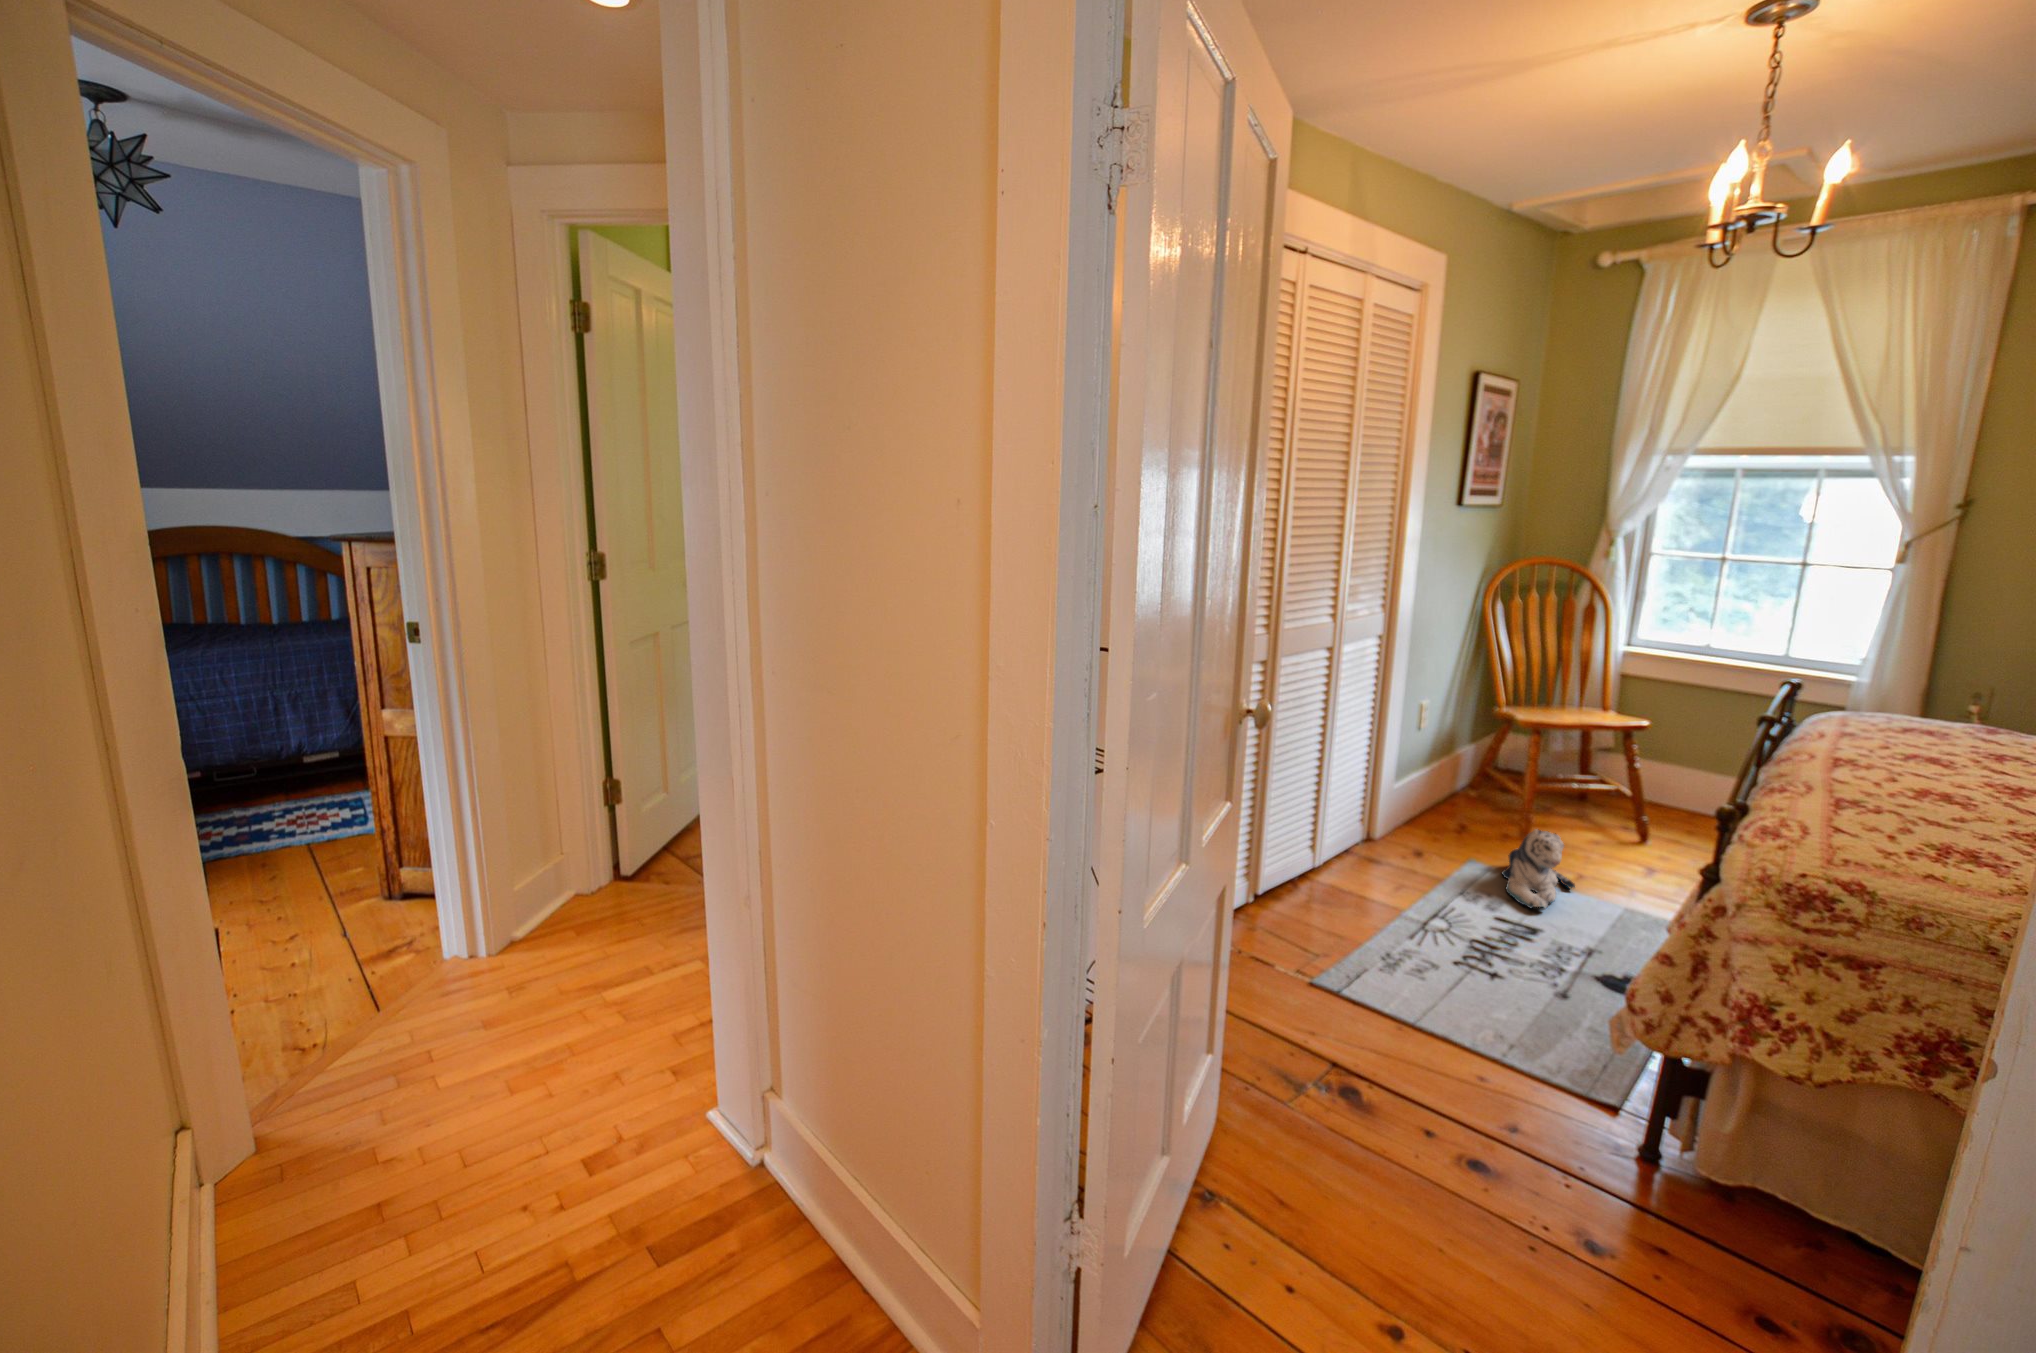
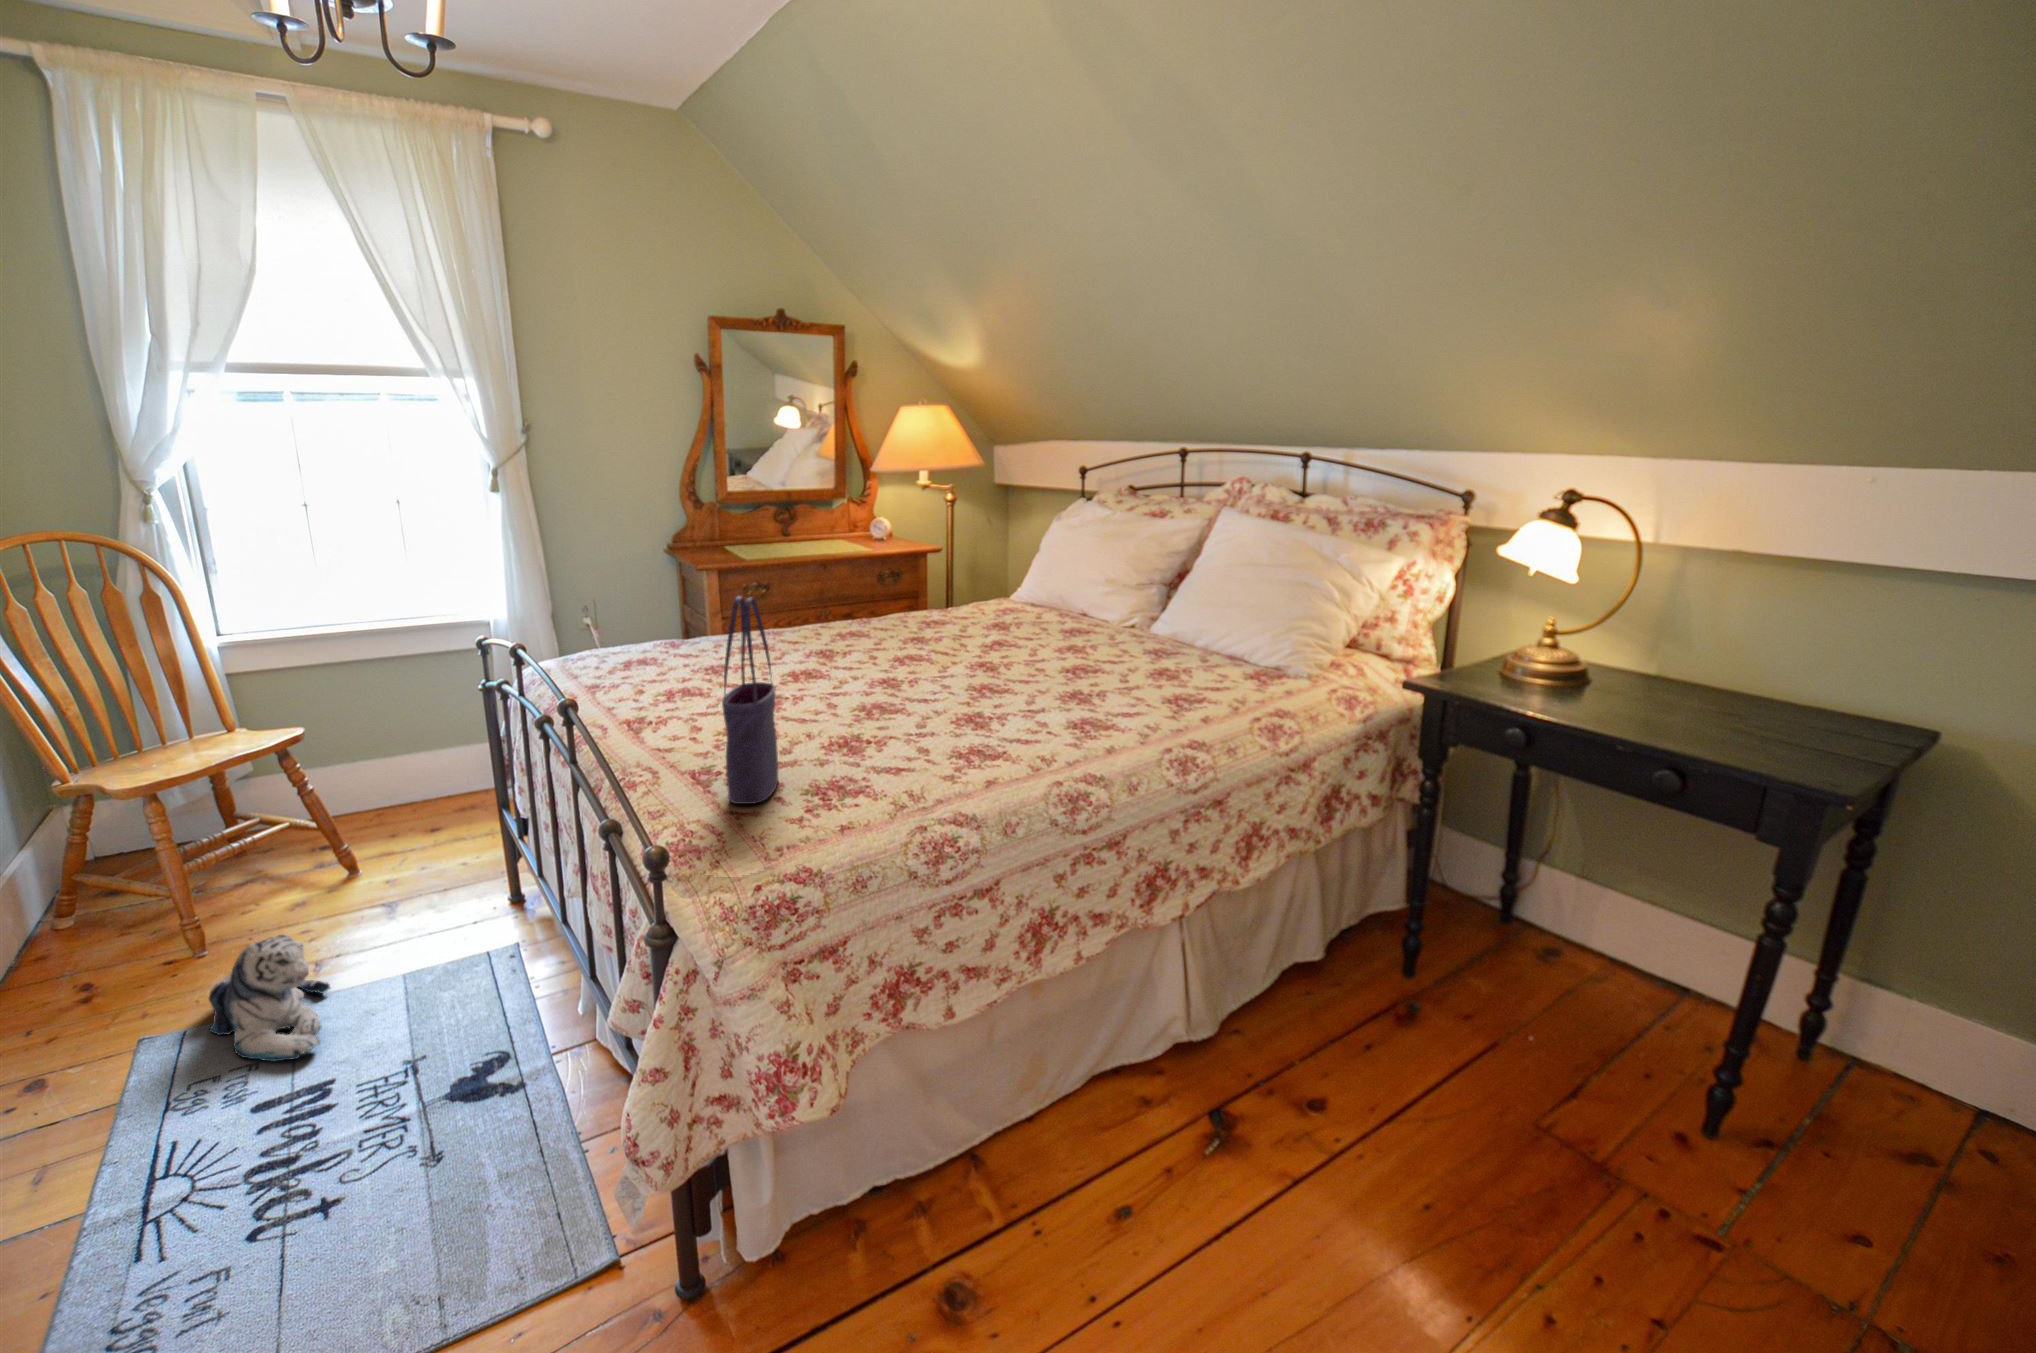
tote bag: none [1855,645,1970,837] -> present [722,597,778,804]

